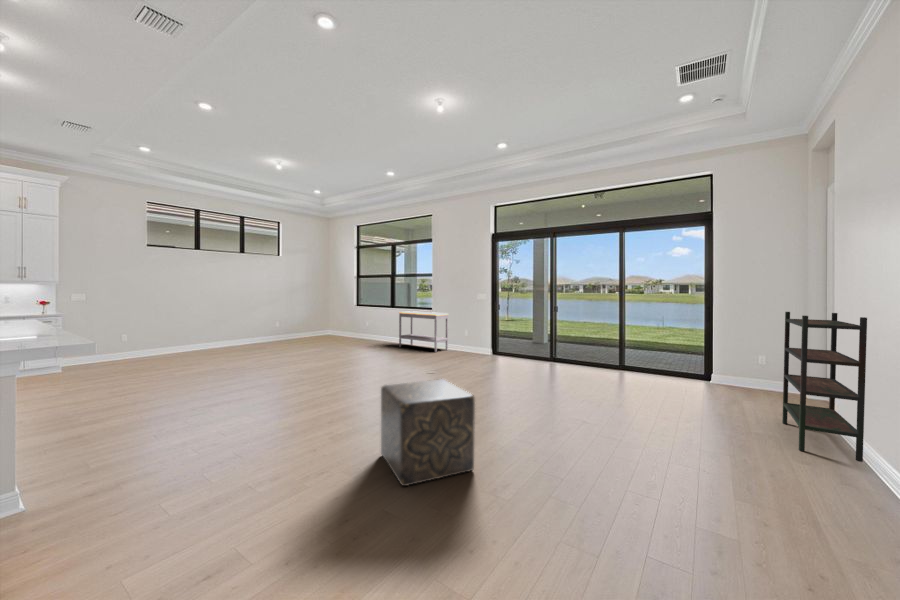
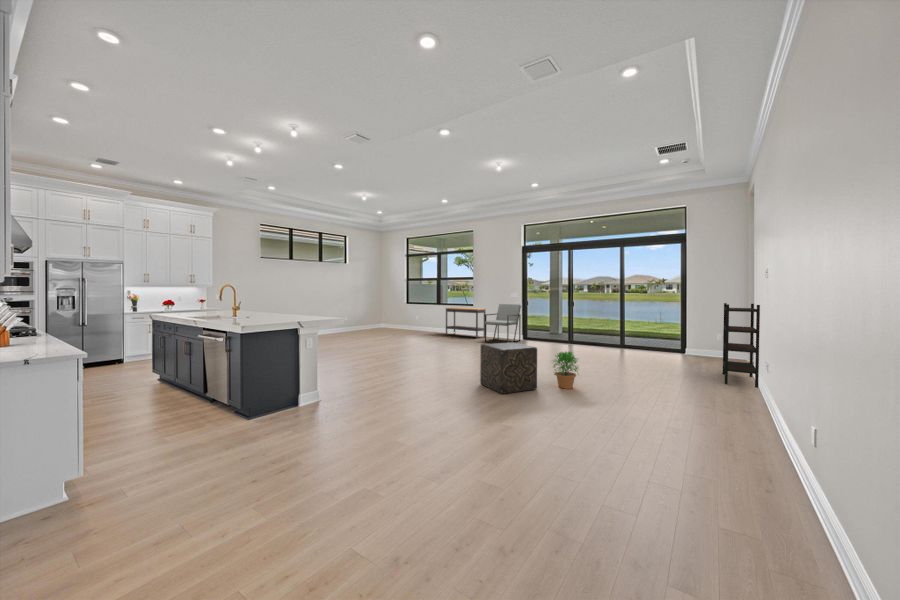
armchair: none [443,307,491,361] -> present [485,304,521,342]
potted plant: none [500,398,557,468] -> present [554,352,578,389]

